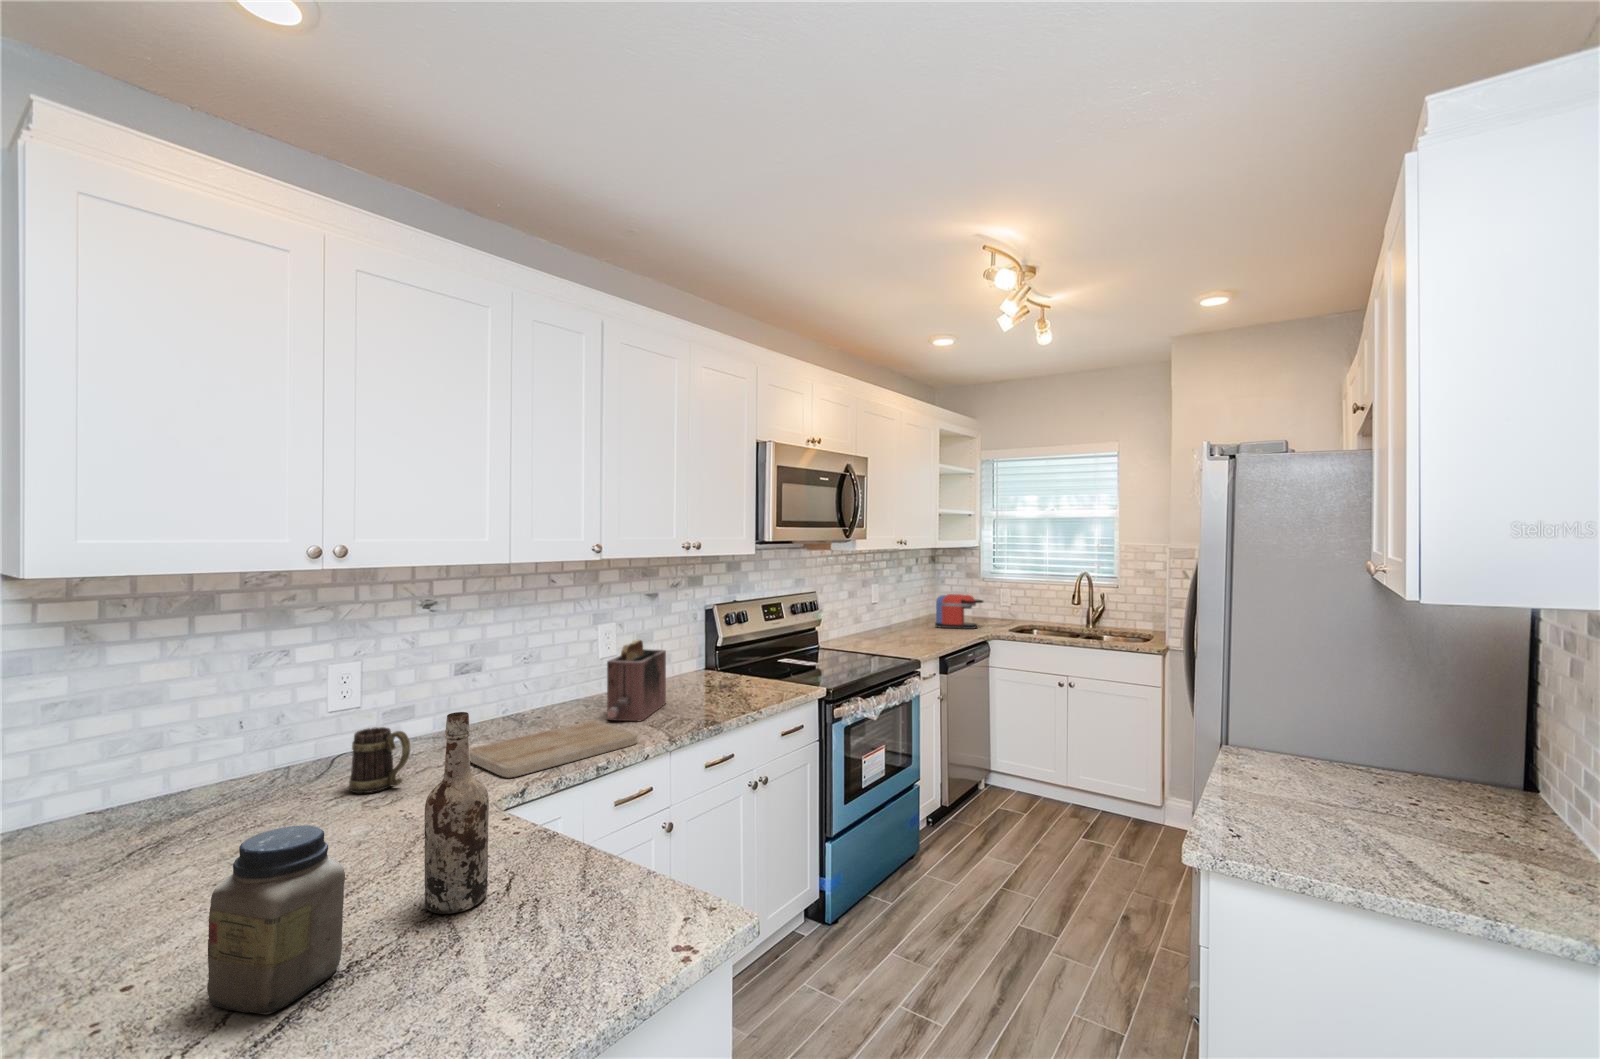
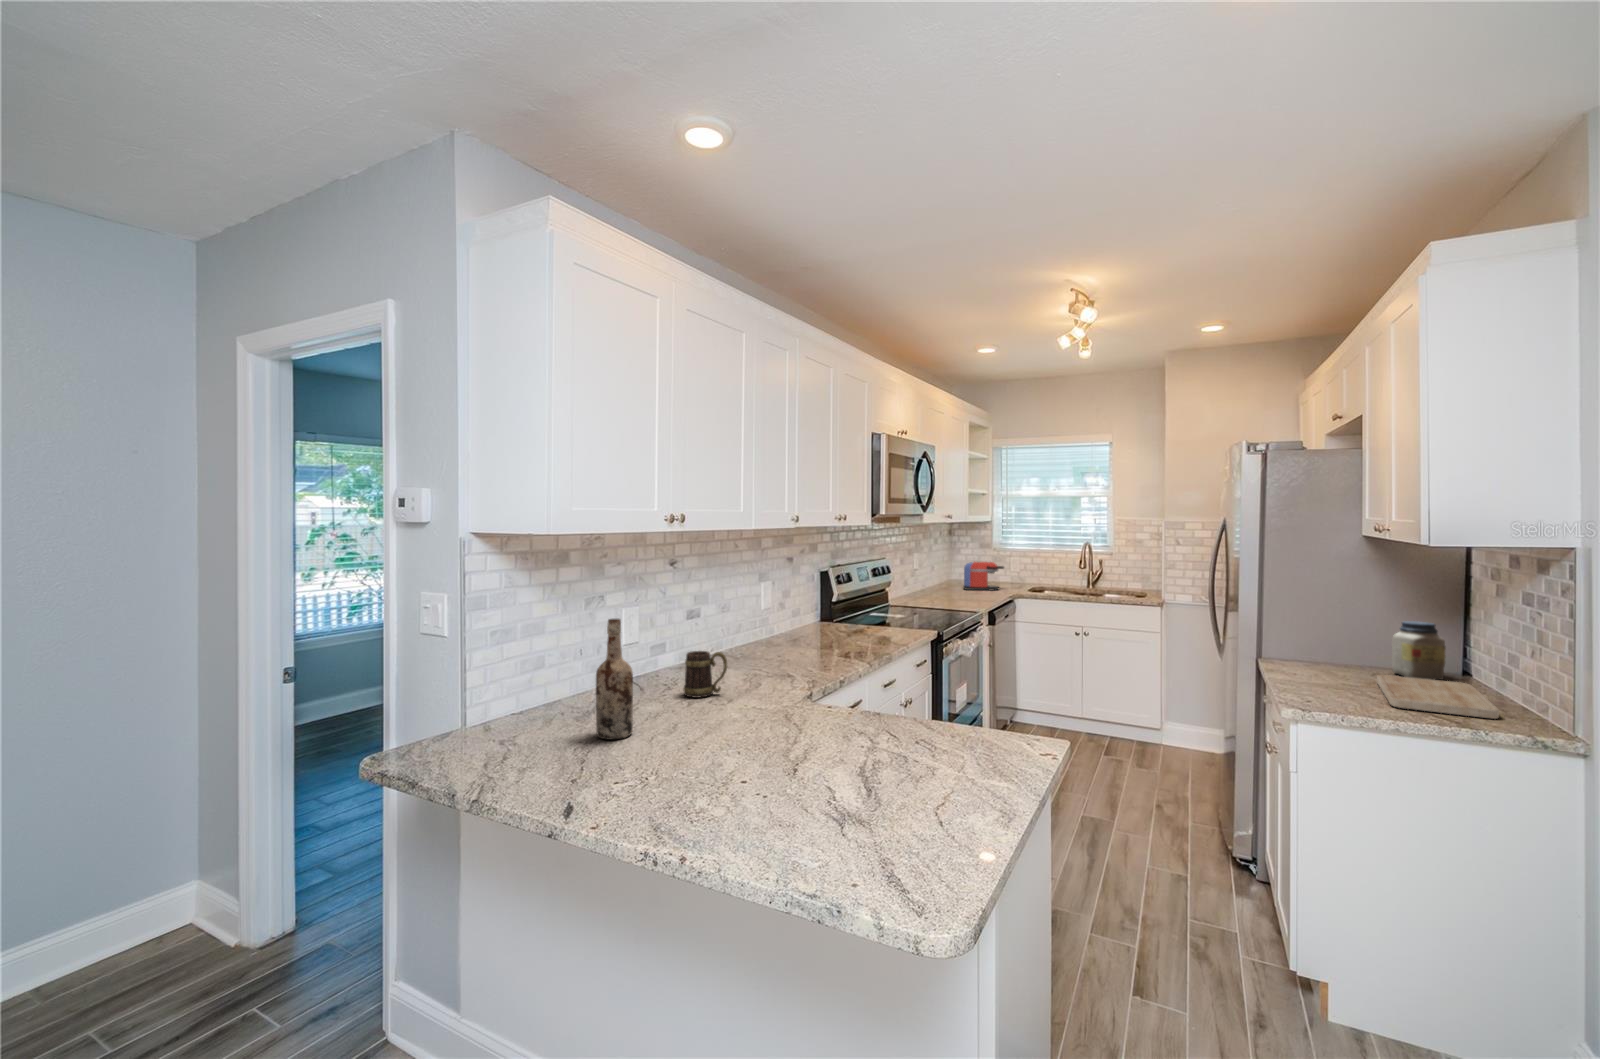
toaster: present [607,640,666,721] -> none [800,592,830,654]
wine bottle: present [425,712,489,914] -> present [596,619,633,740]
cutting board: present [469,721,637,778] -> present [1377,675,1499,719]
jar: present [207,825,345,1014] -> present [1392,621,1446,680]

